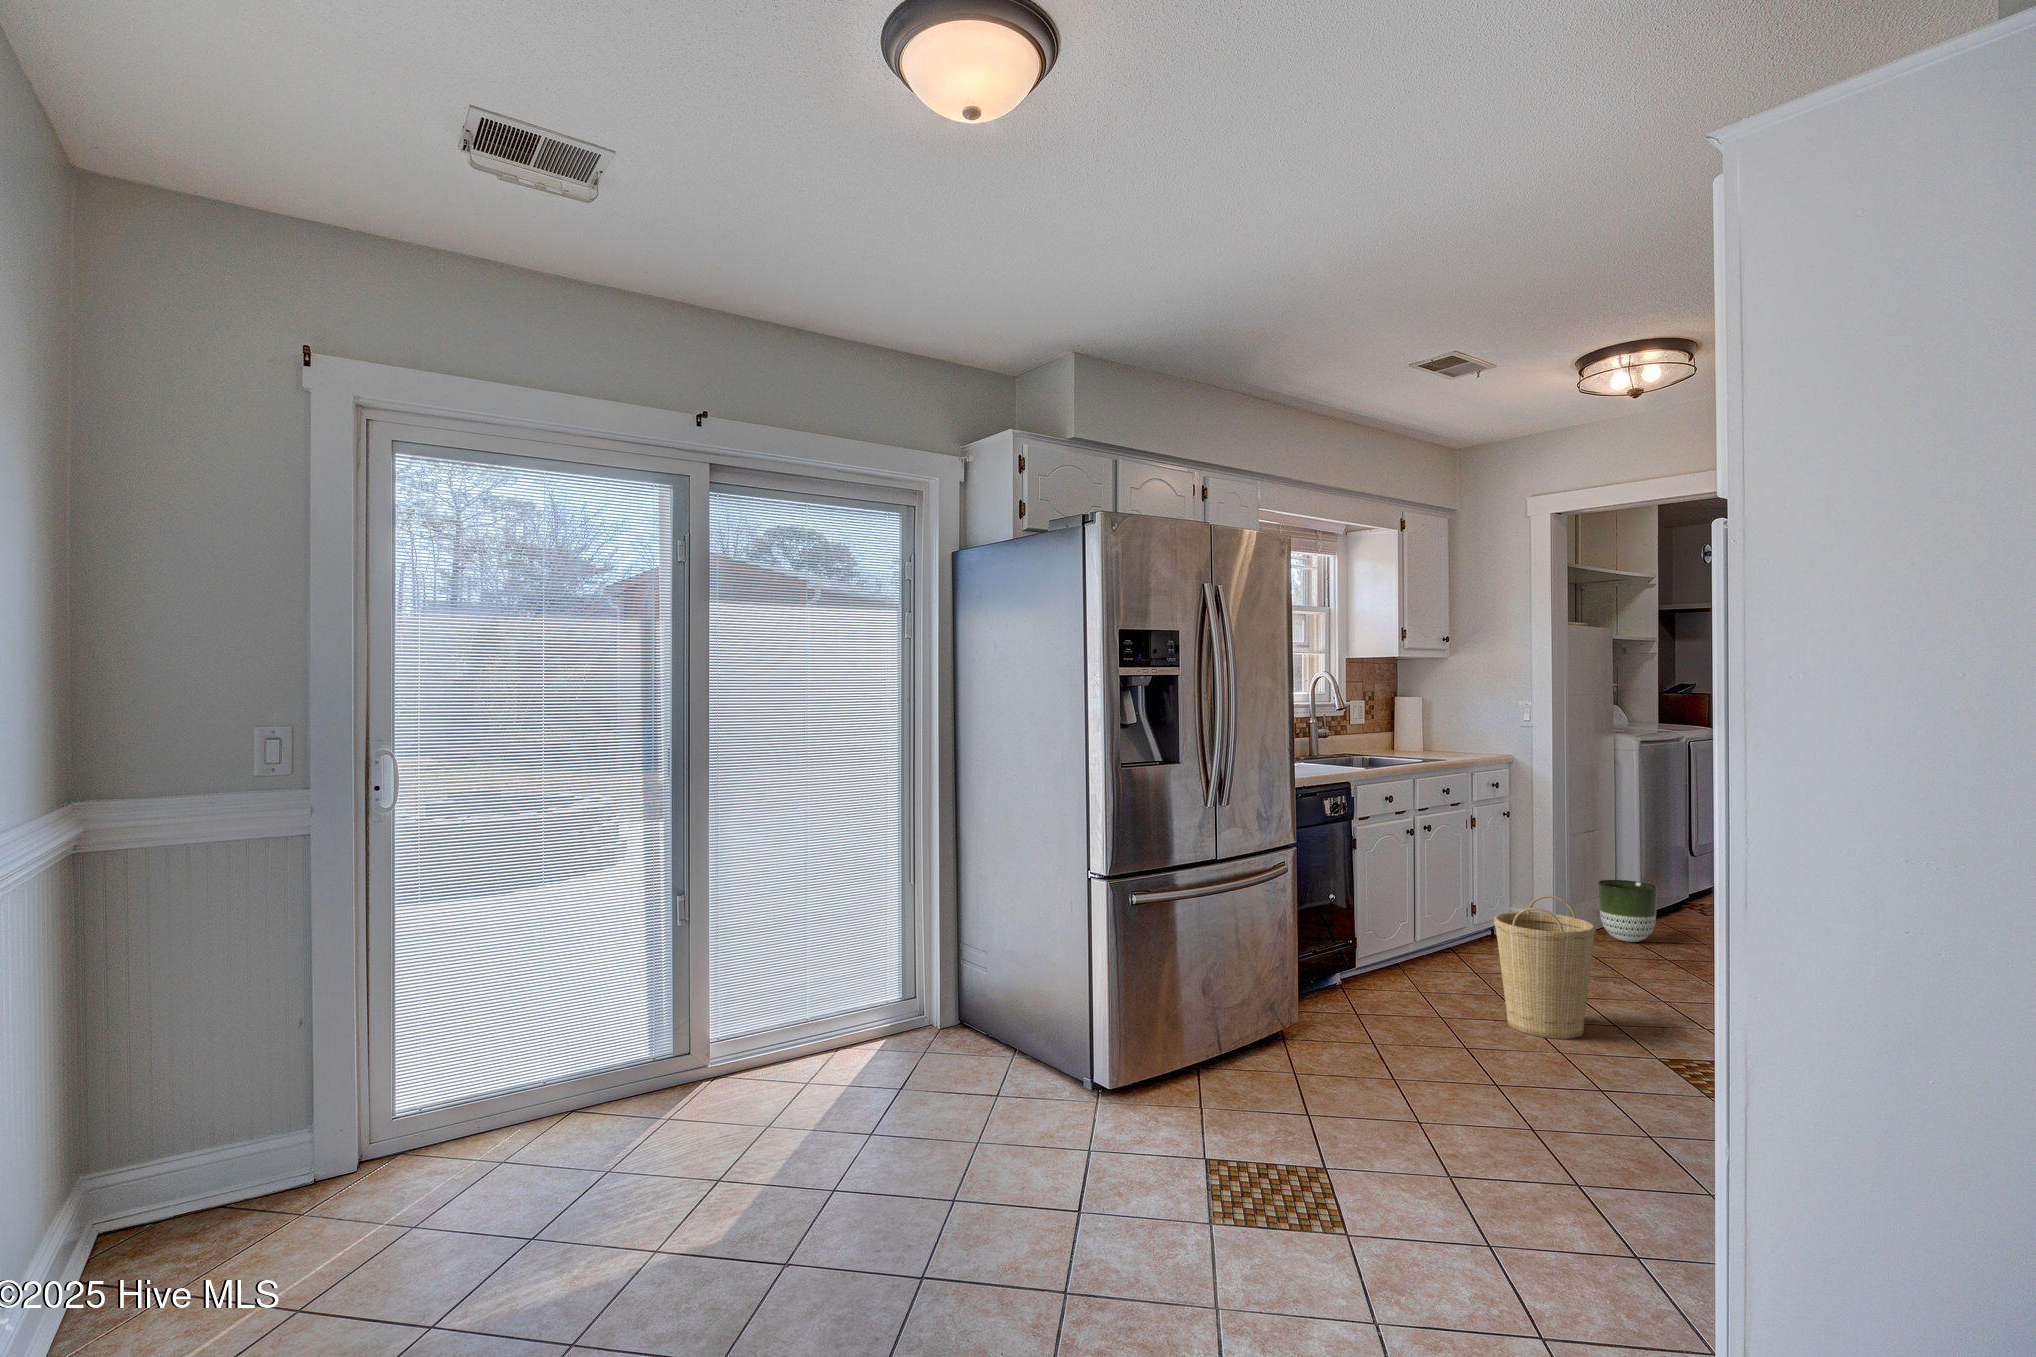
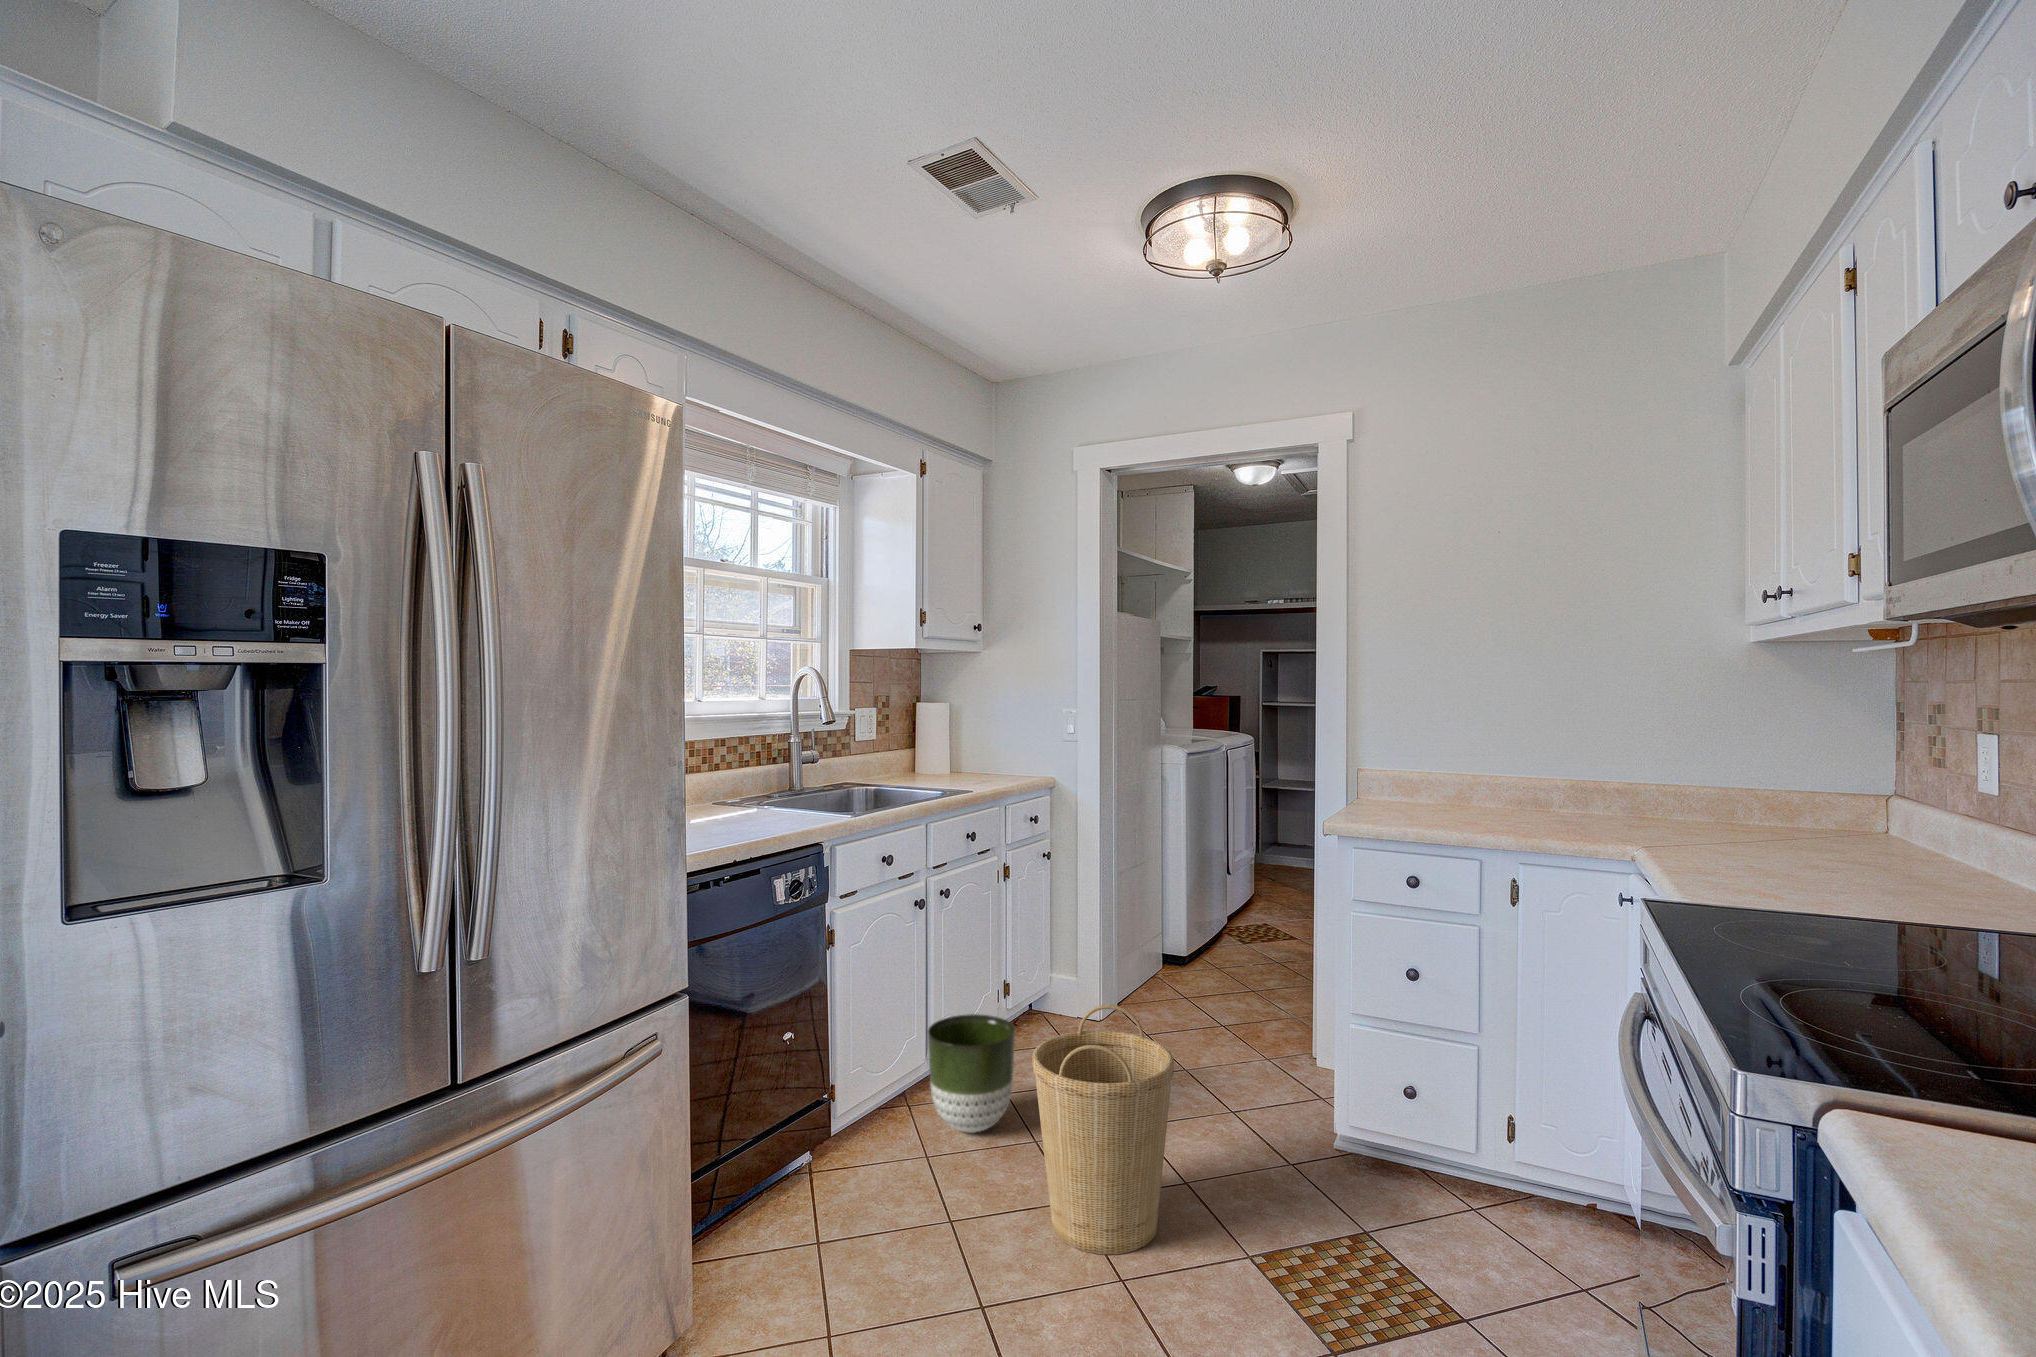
planter: present [1598,880,1657,942] -> present [928,1014,1015,1133]

